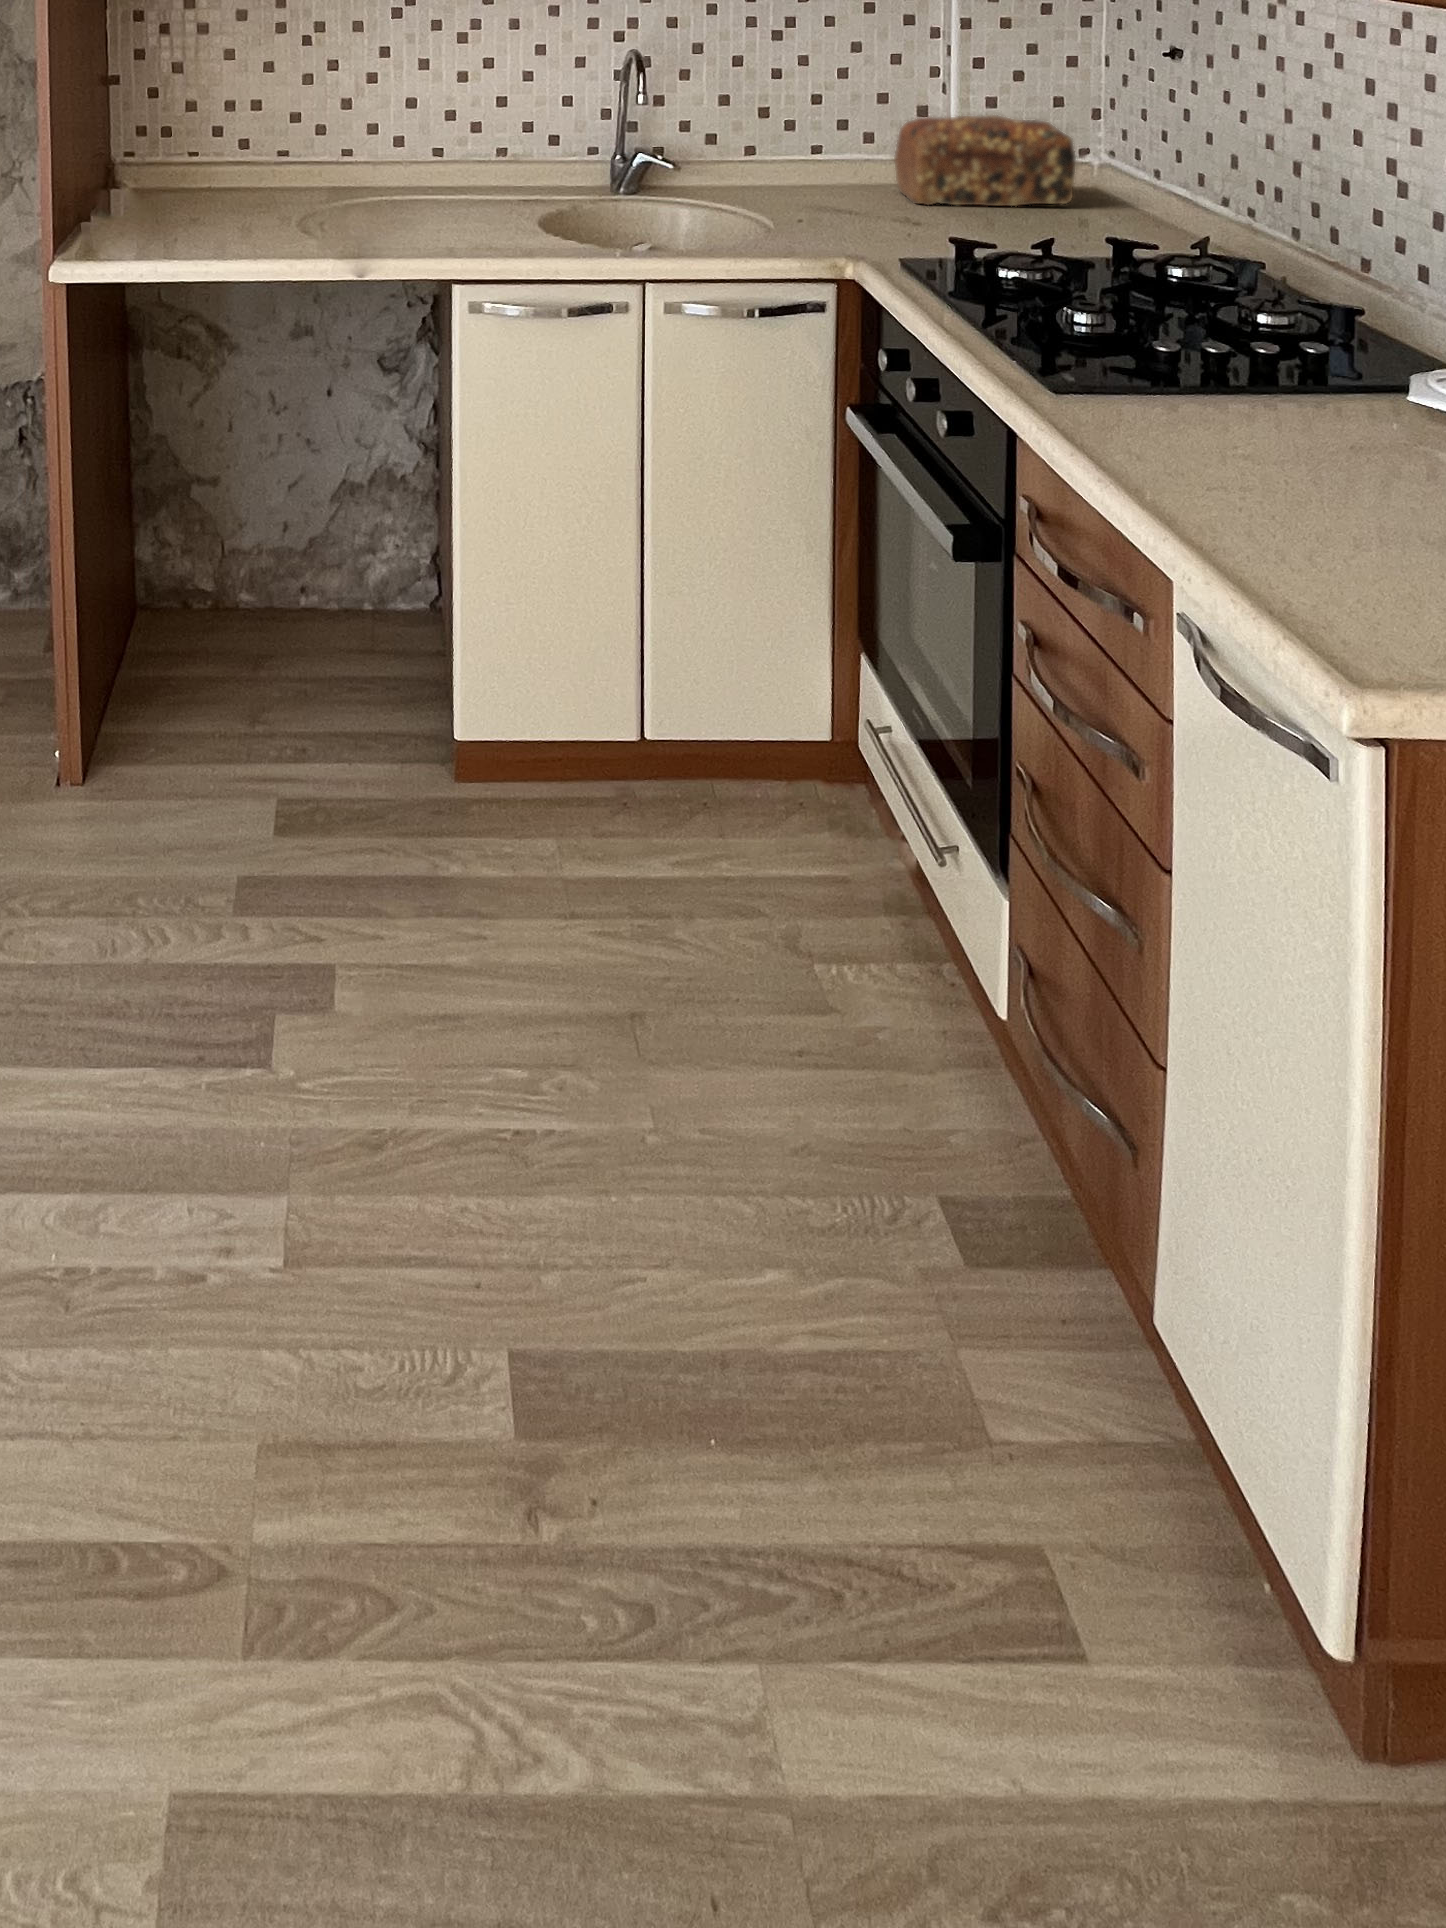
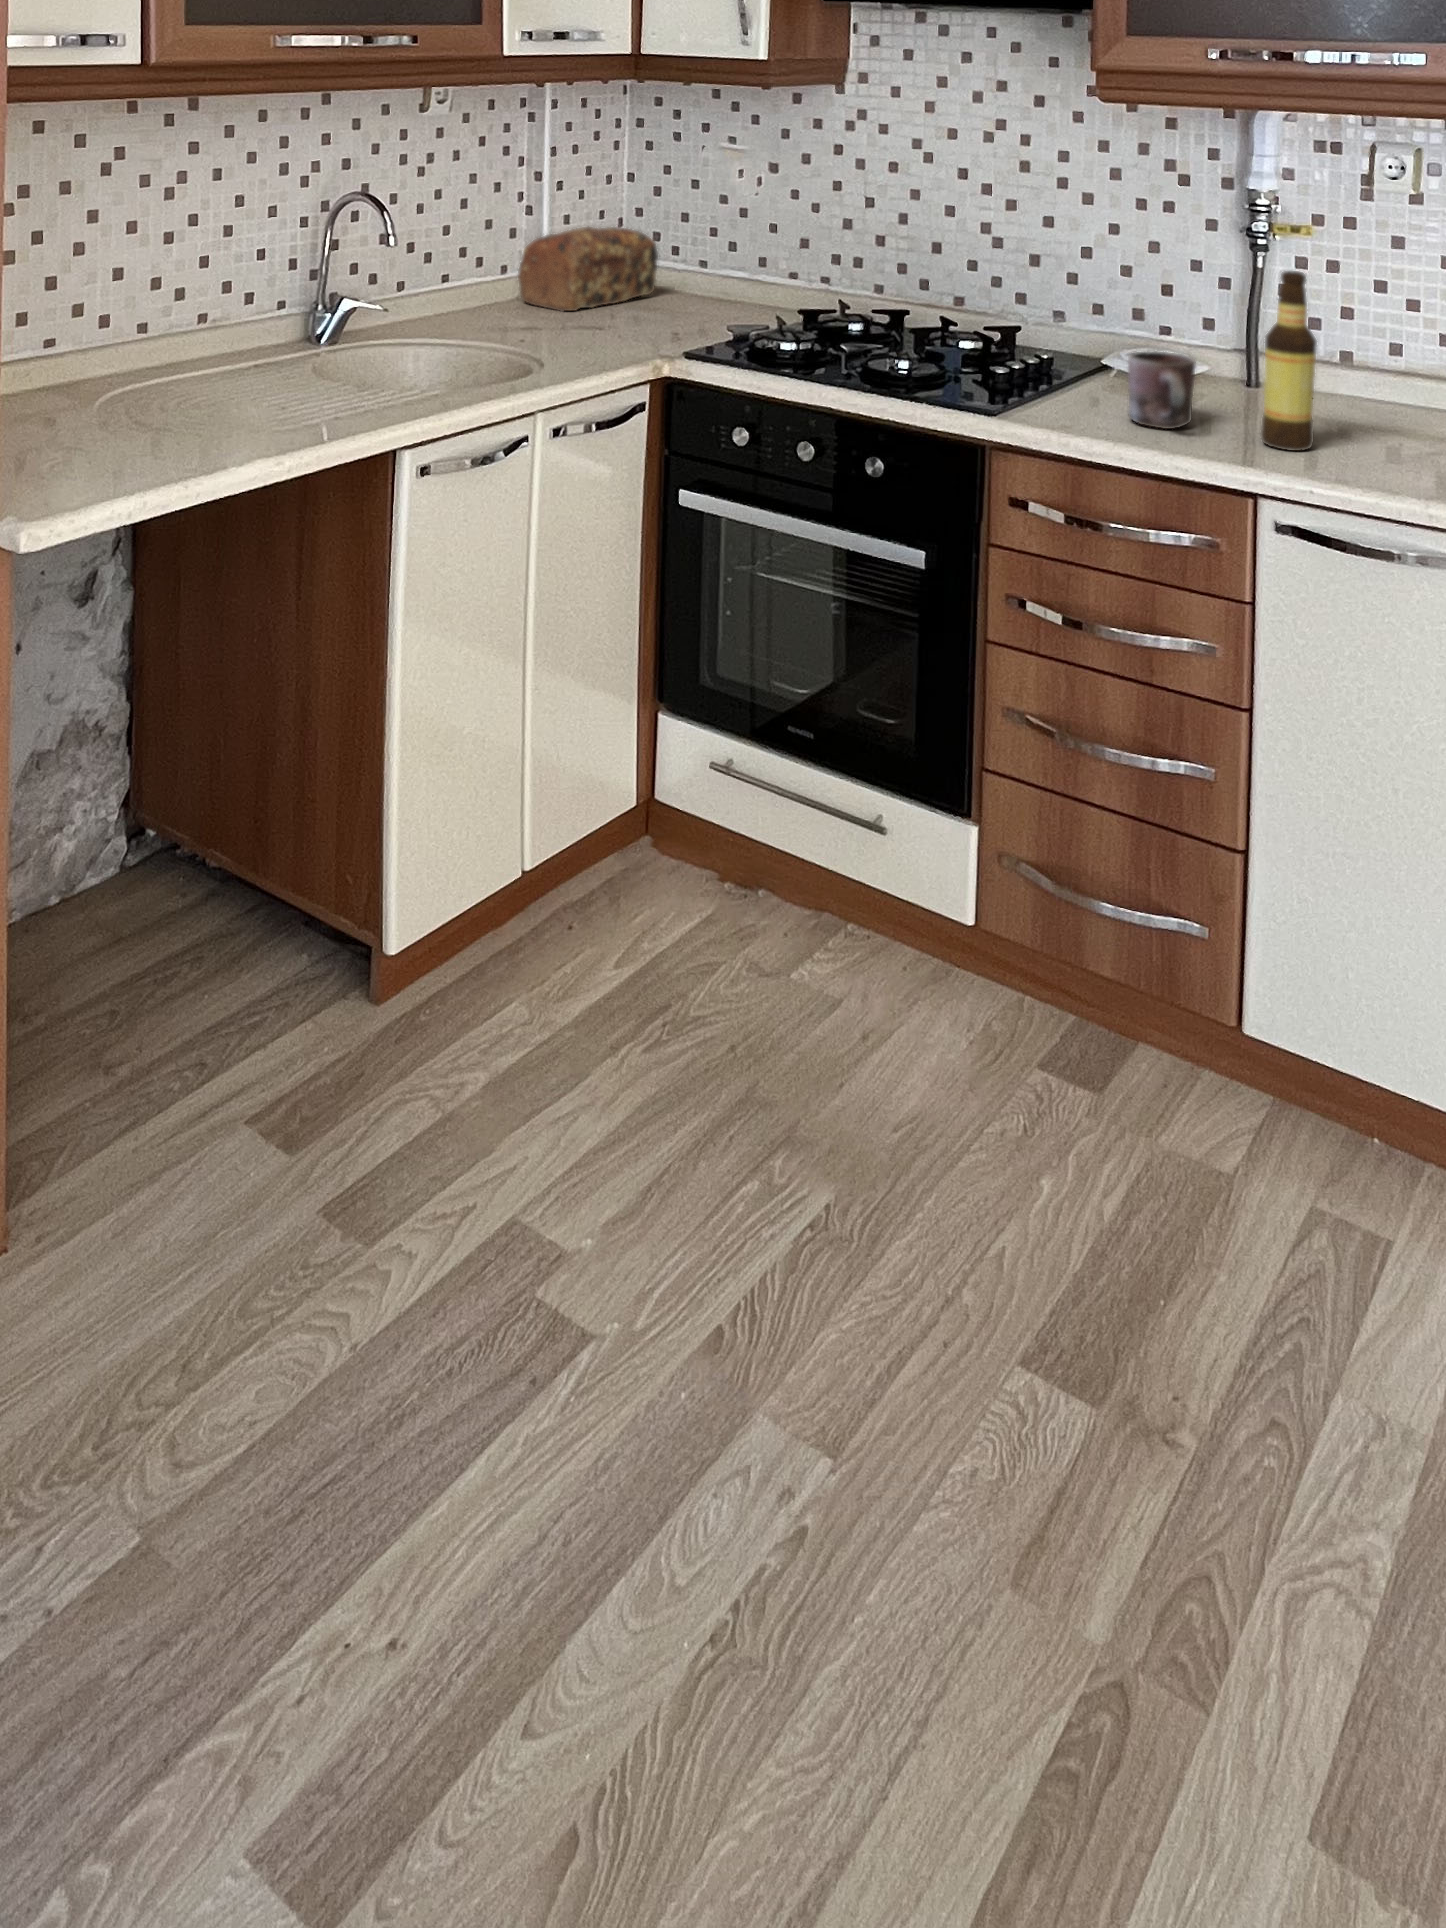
bottle: none [1282,254,1371,529] -> present [1261,271,1317,451]
mug: none [1167,343,1279,458] -> present [1128,352,1196,429]

